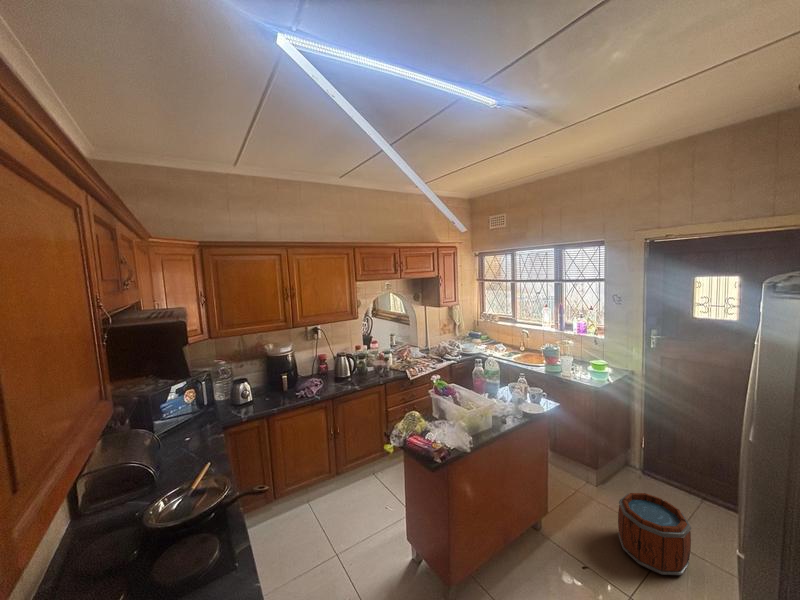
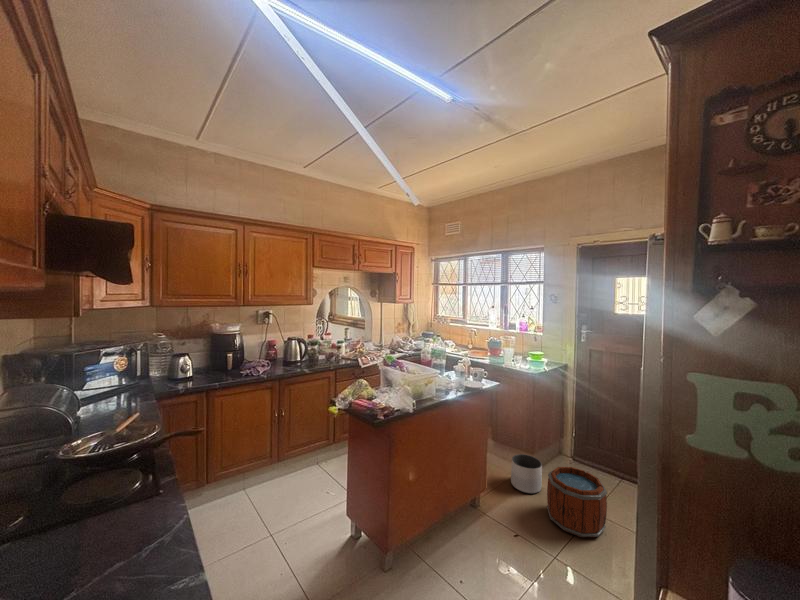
planter: none [575,471,610,515] -> present [511,454,542,494]

